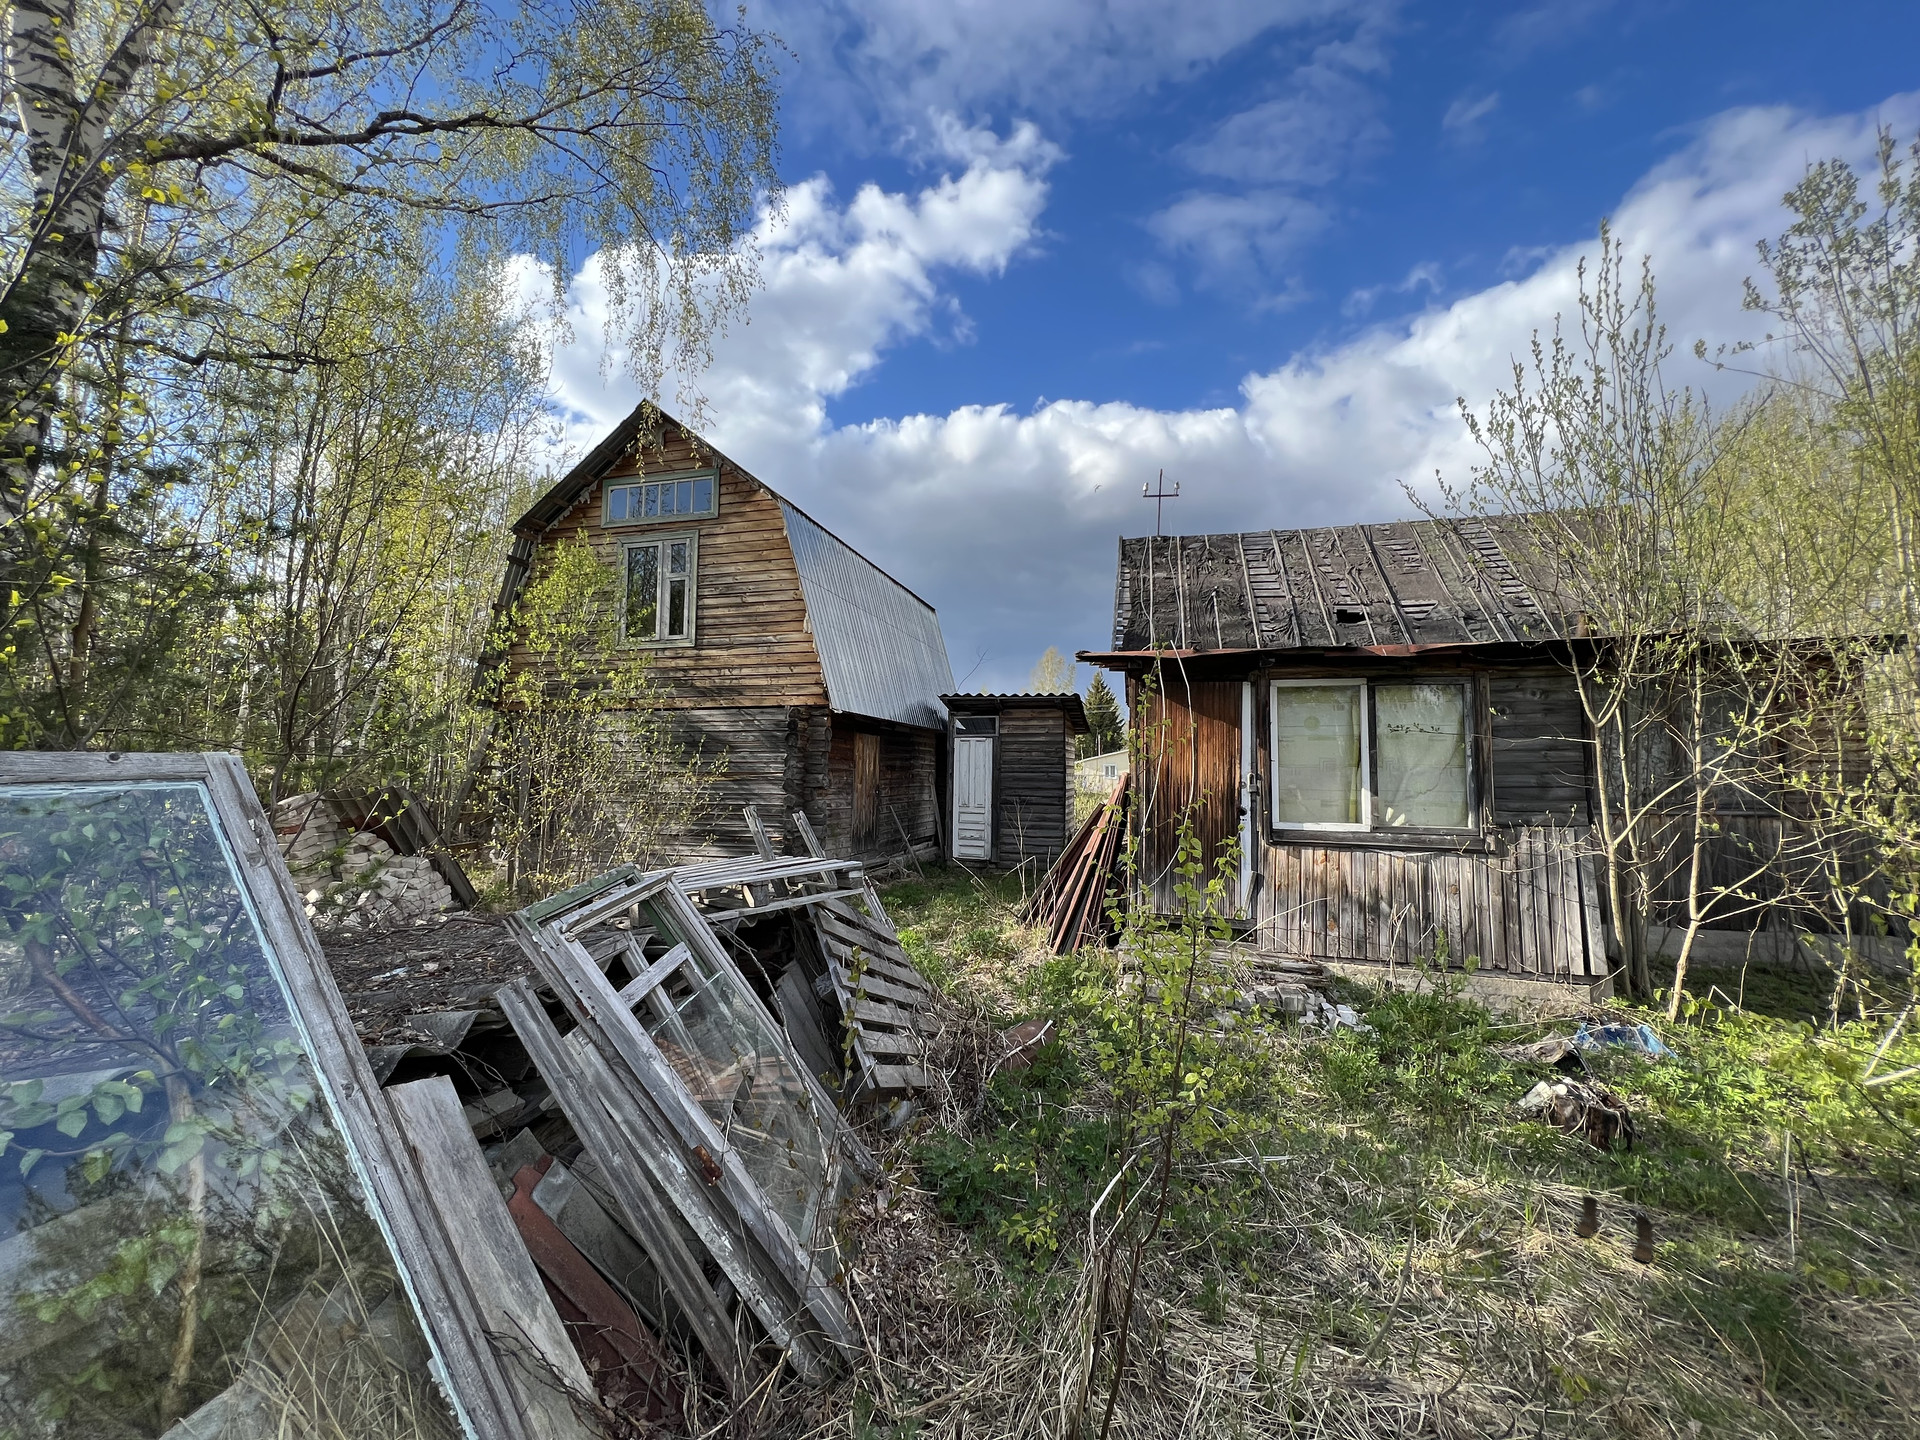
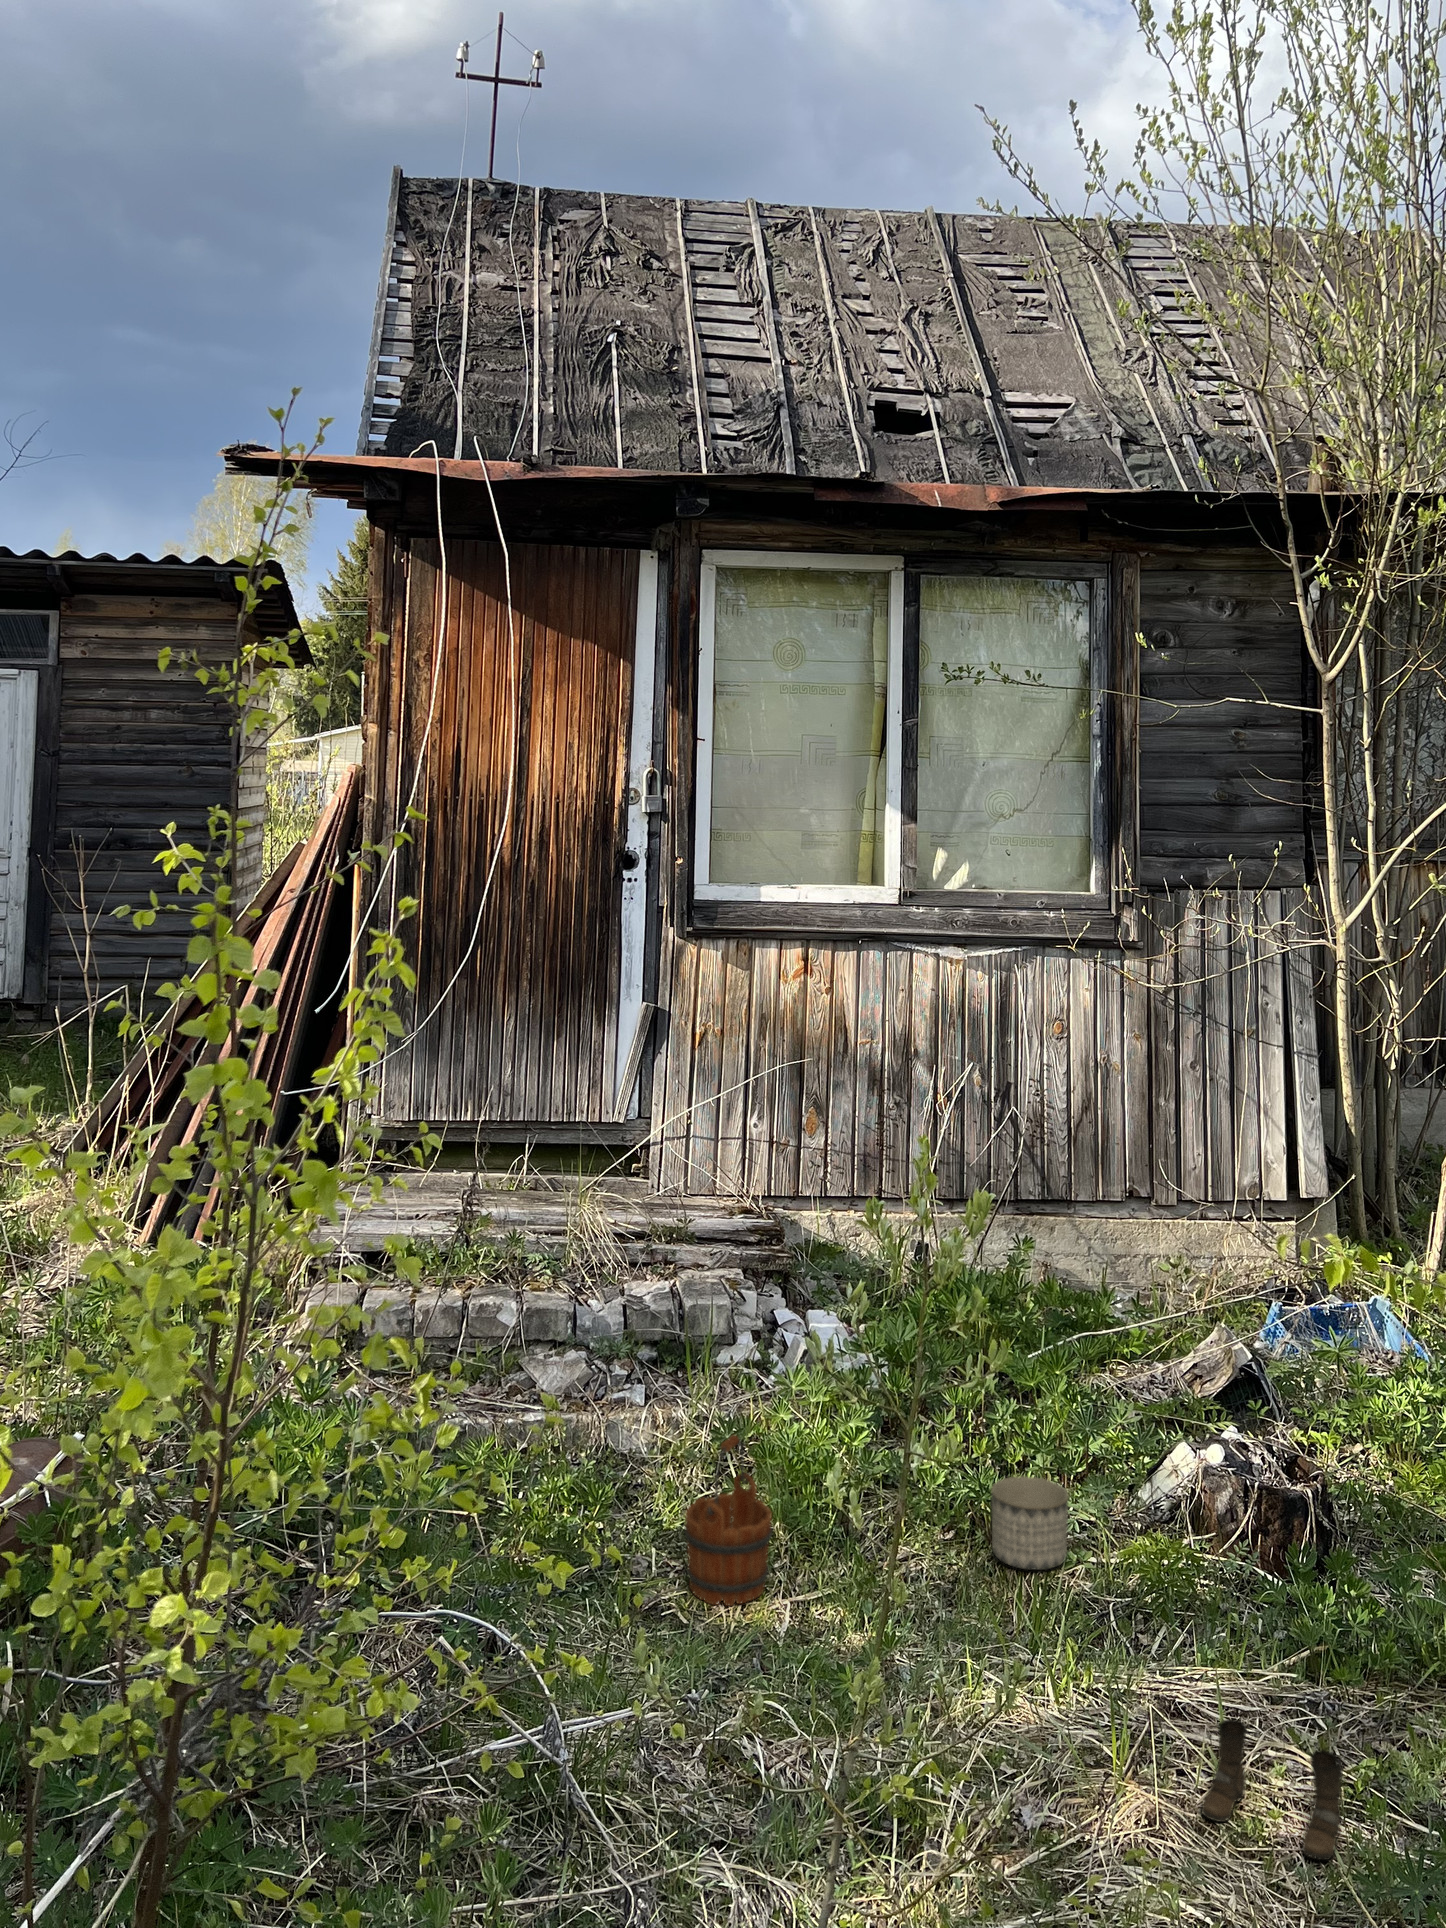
wooden bucket: none [1306,1050,1346,1118] -> present [684,1435,773,1606]
planter: none [1447,1083,1487,1124] -> present [991,1476,1069,1570]

